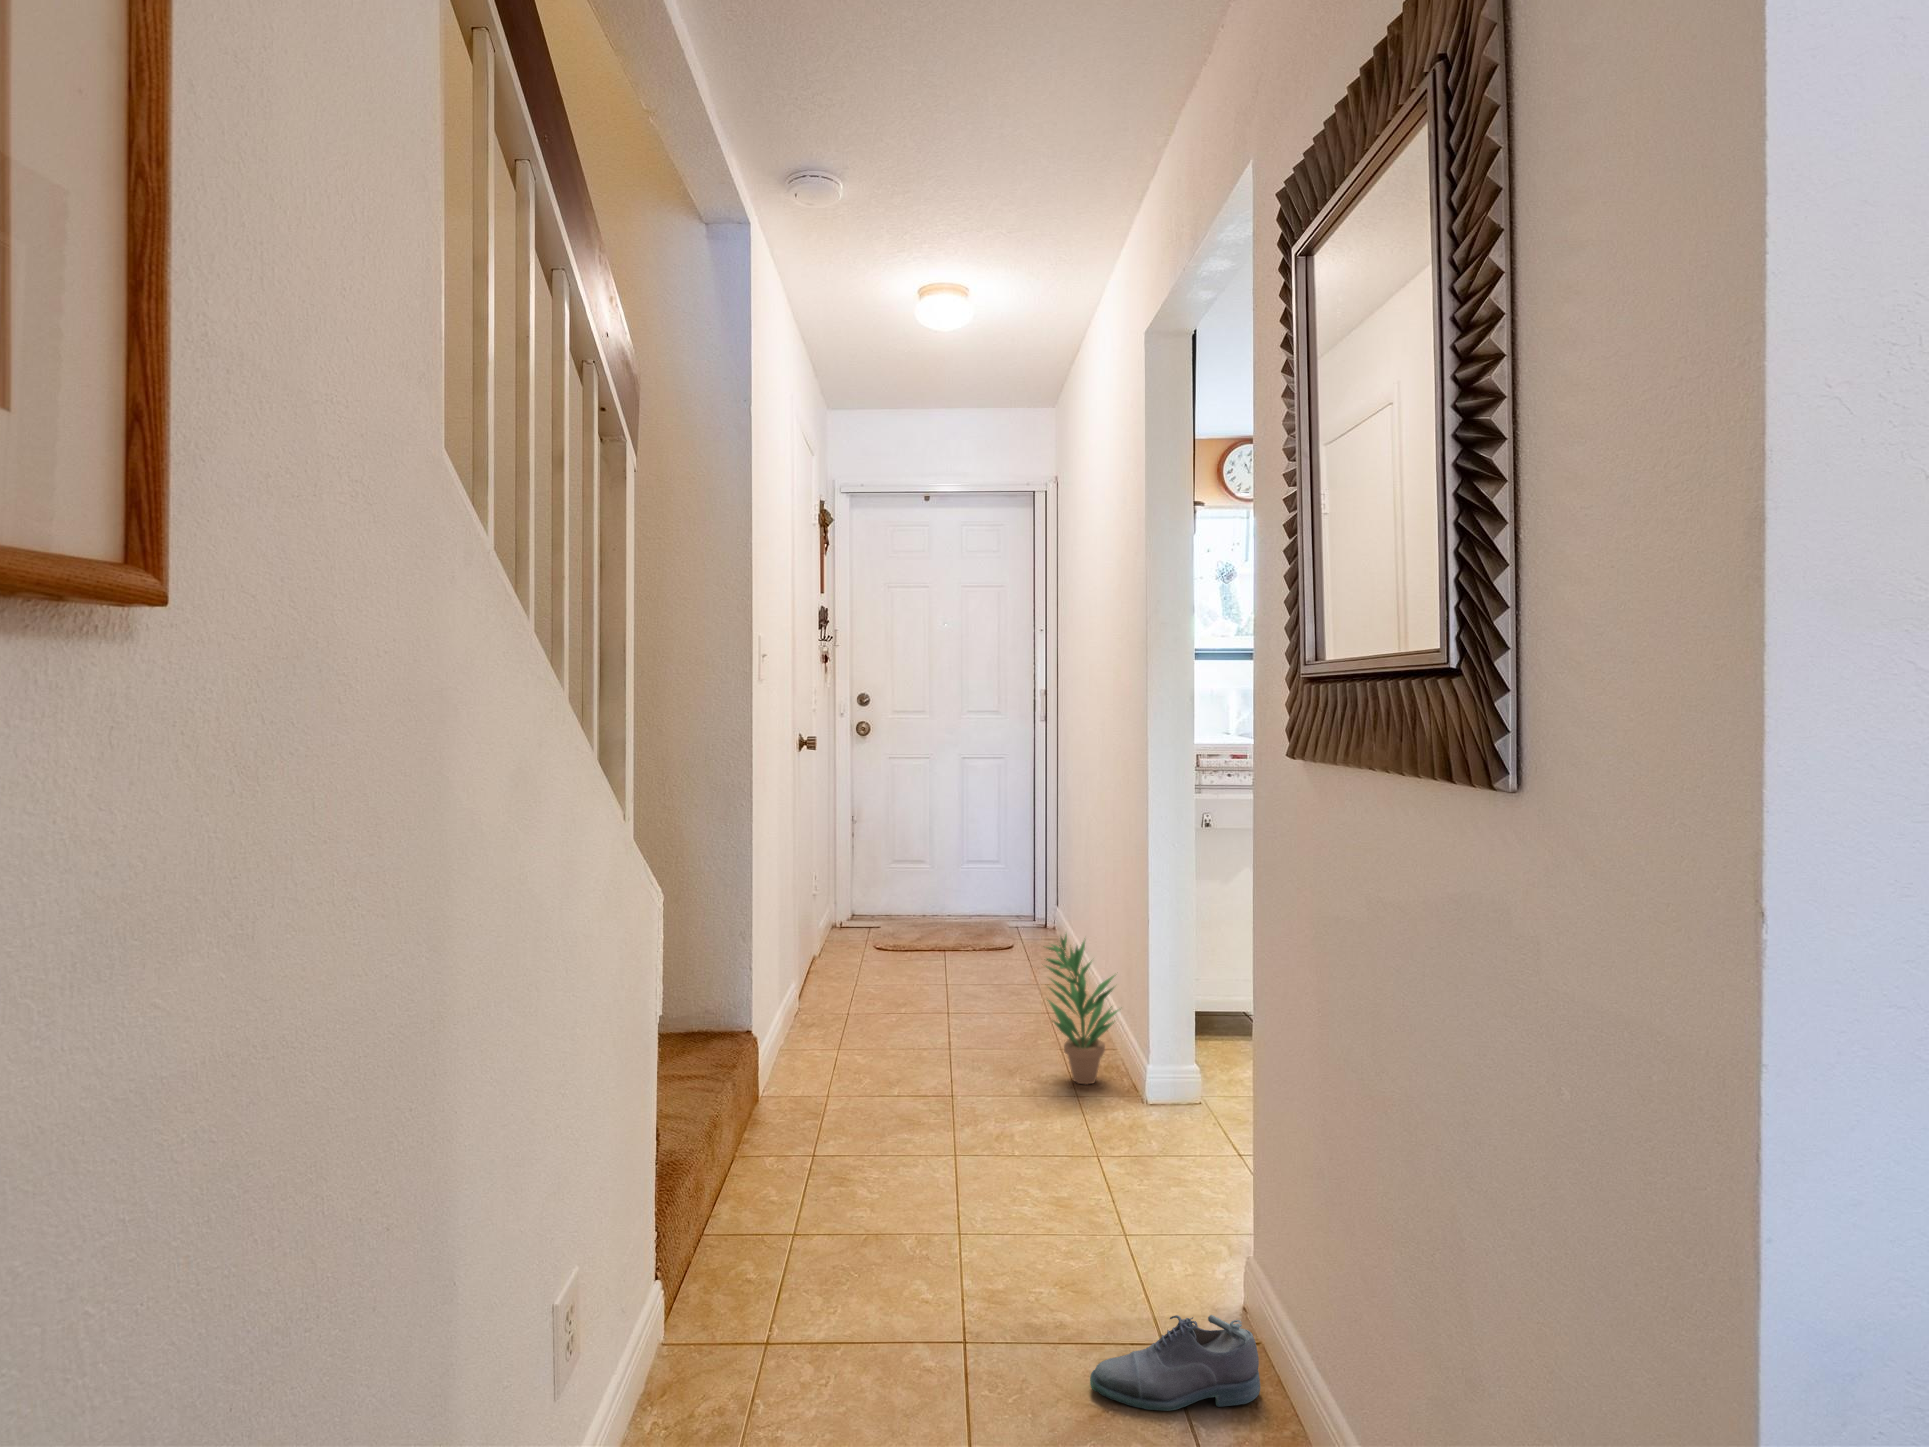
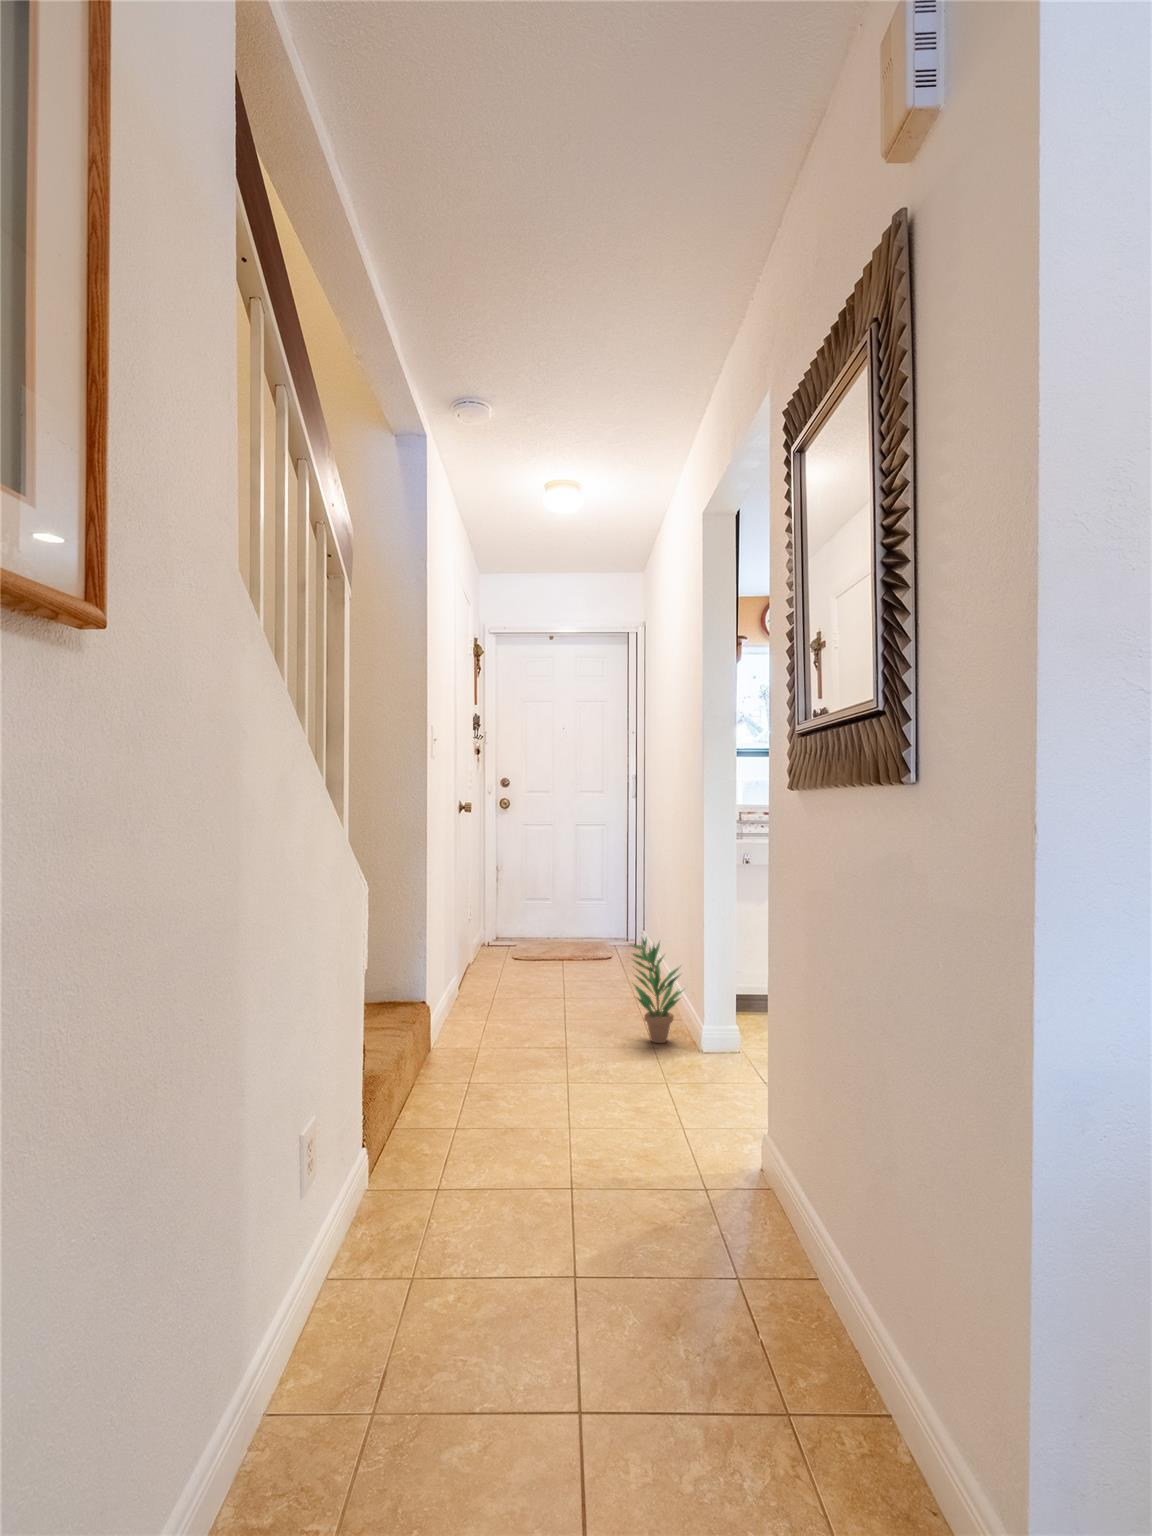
shoe: present [1090,1315,1260,1411] -> none [654,1171,770,1233]

